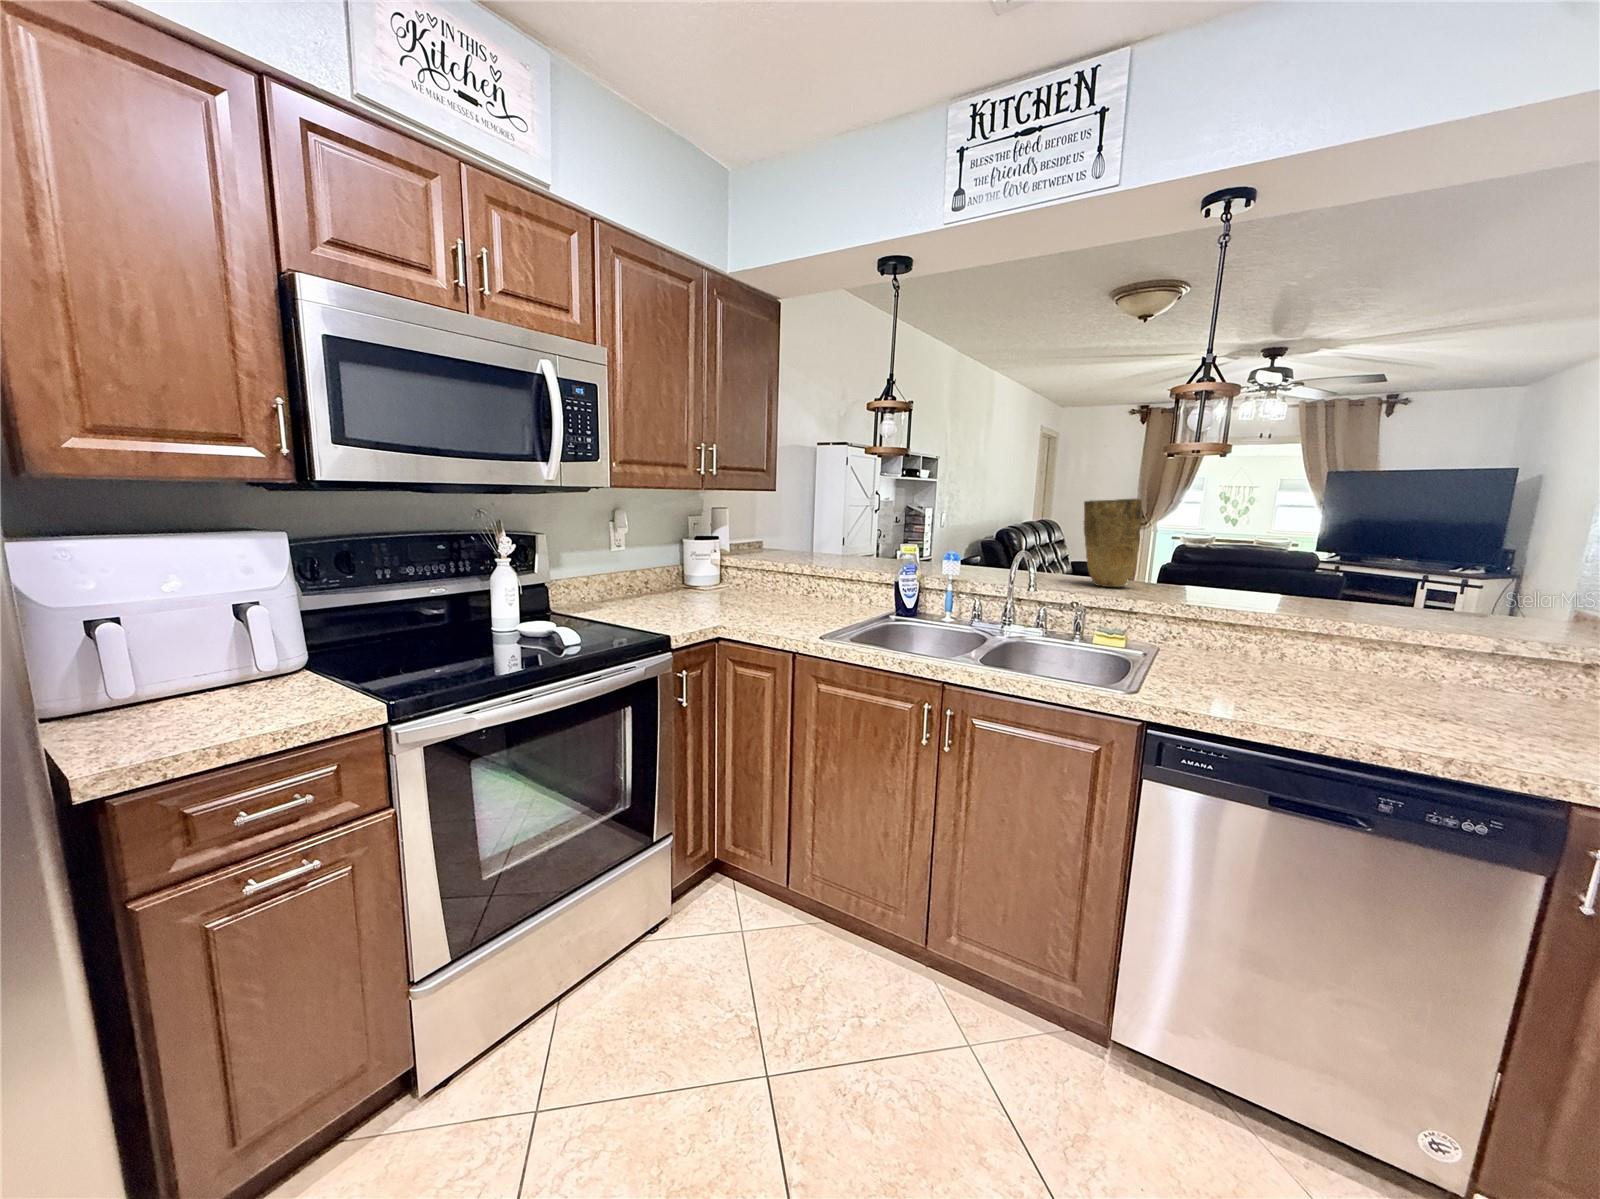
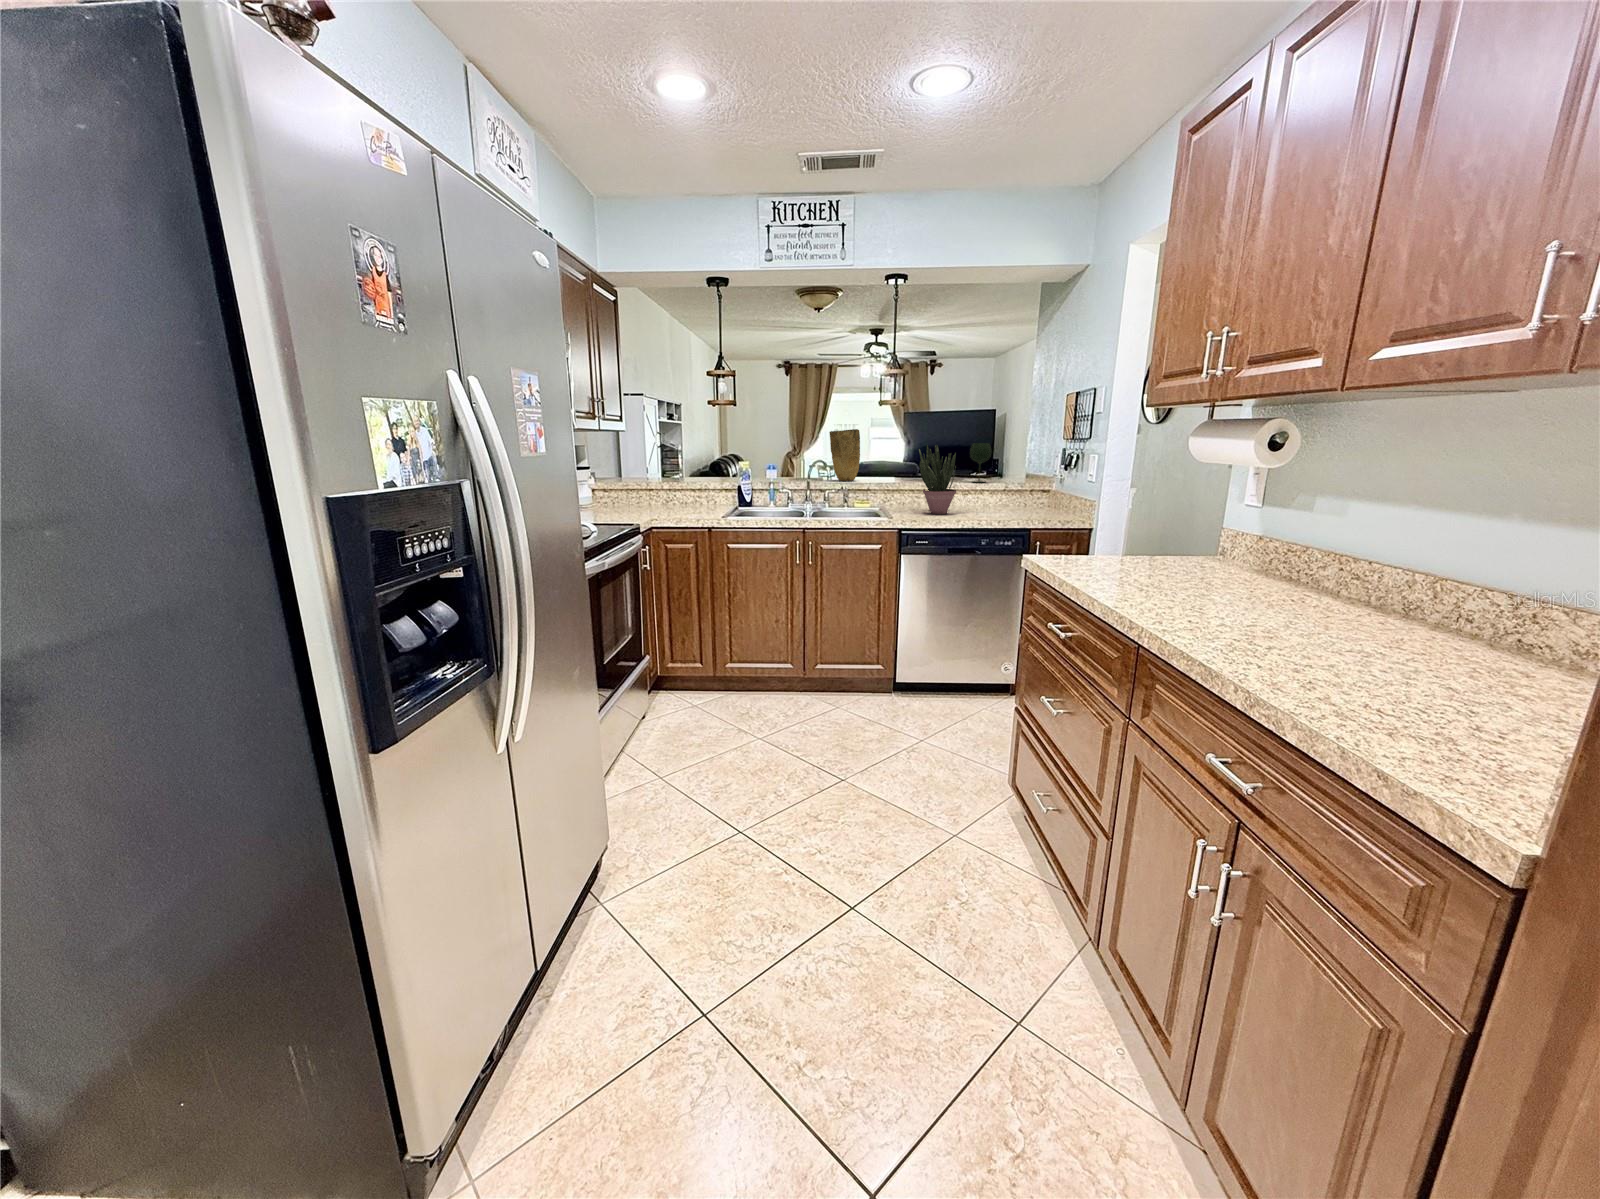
wine glass: none [1398,538,1466,627] -> present [970,443,991,483]
potted plant: none [1232,540,1335,696] -> present [919,445,956,514]

